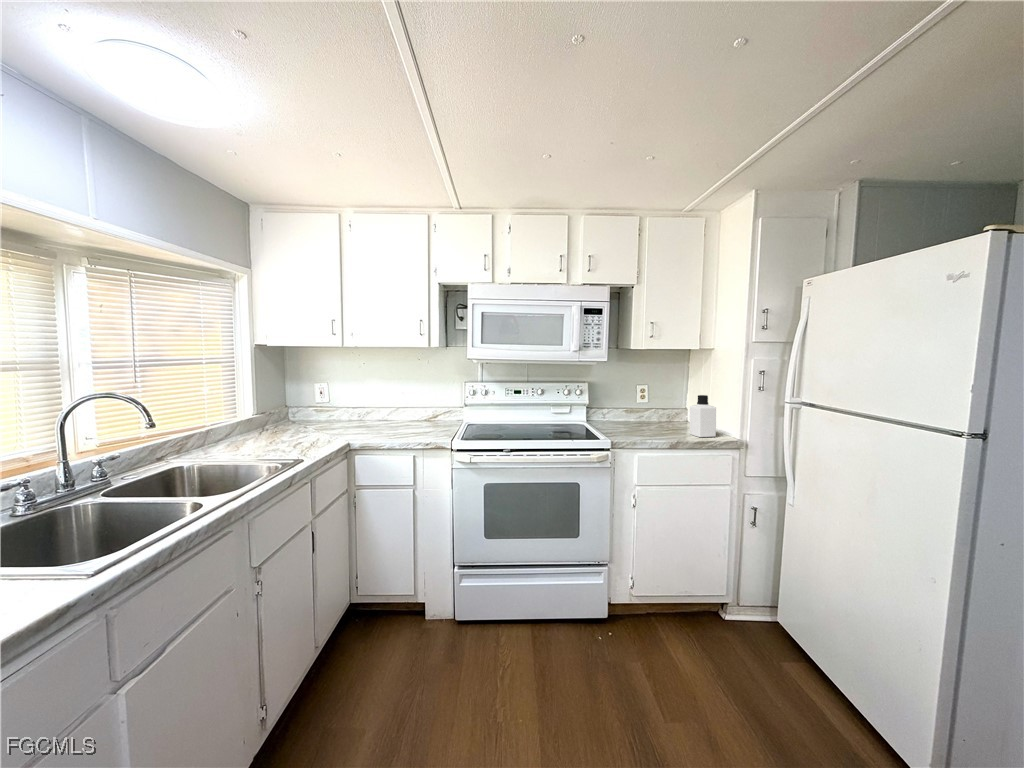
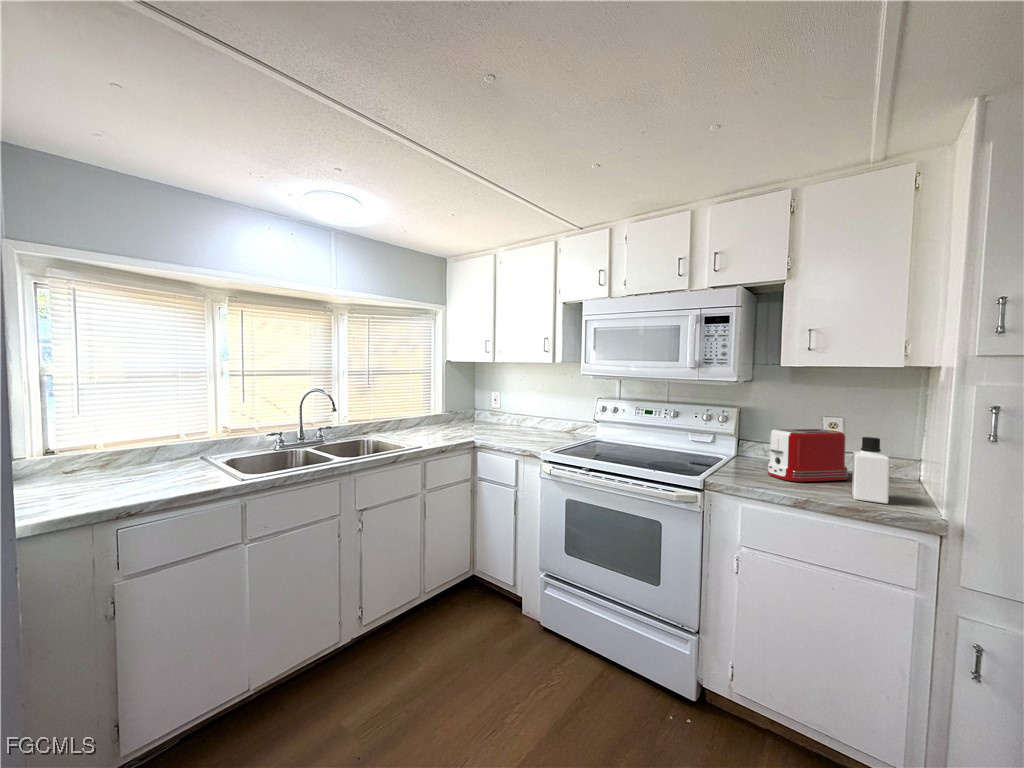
toaster: none [627,394,669,432] -> present [768,429,848,482]

